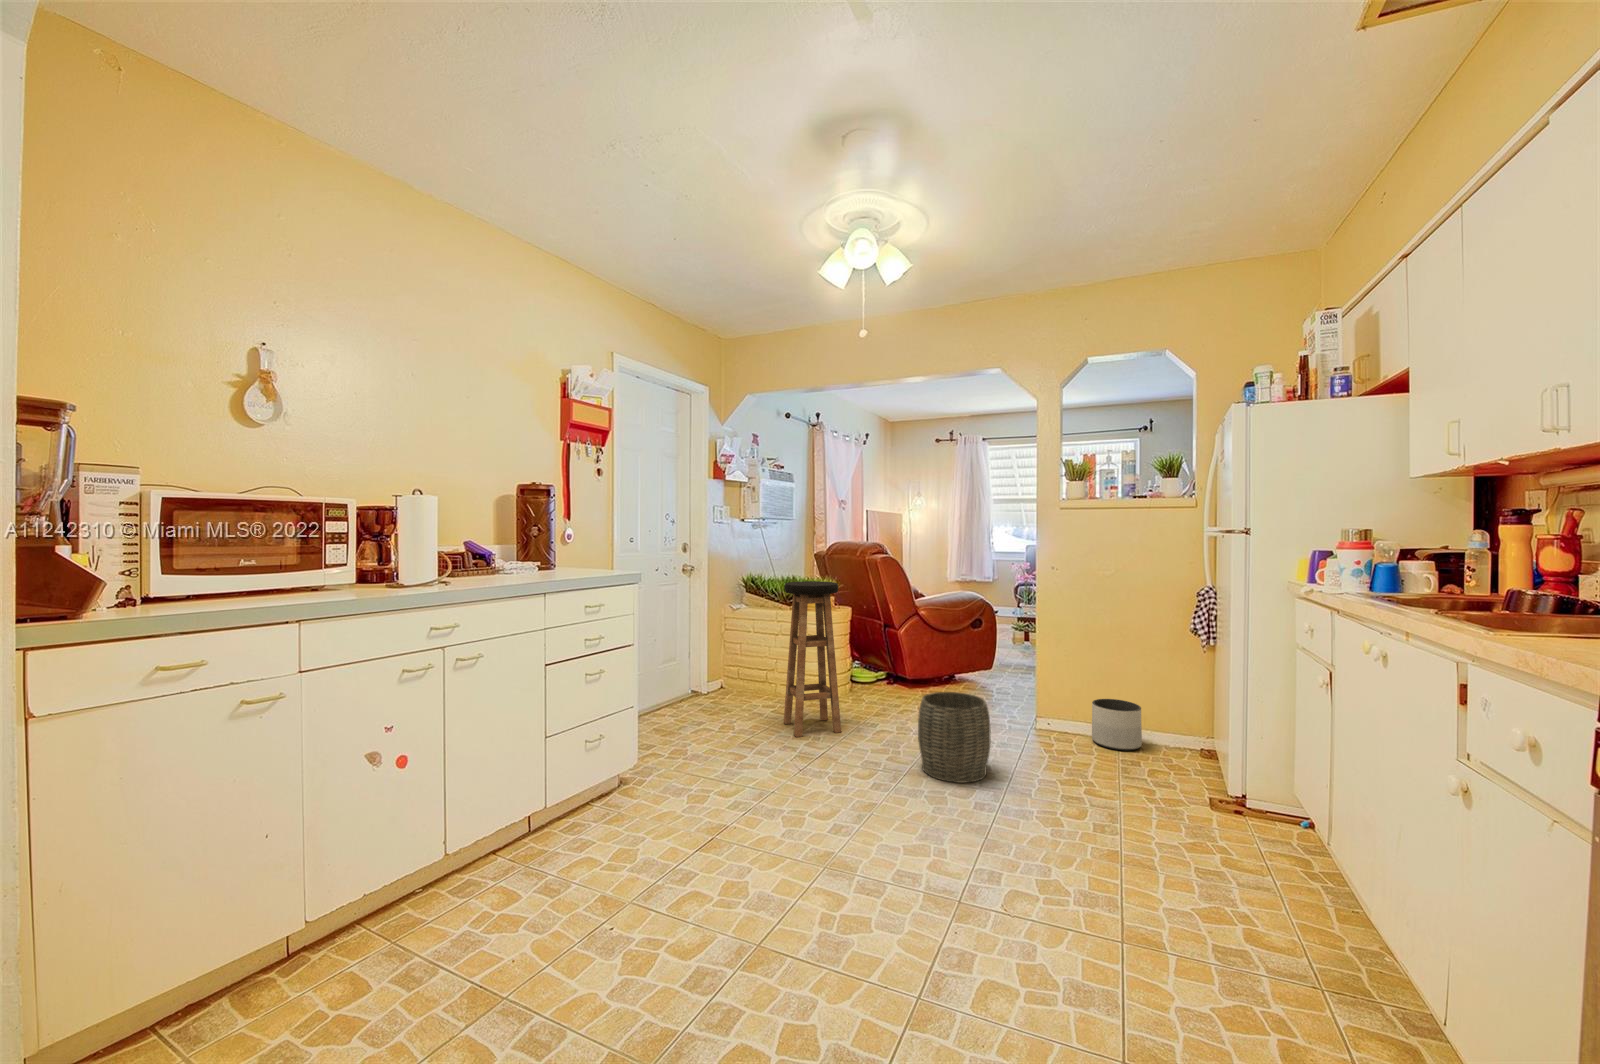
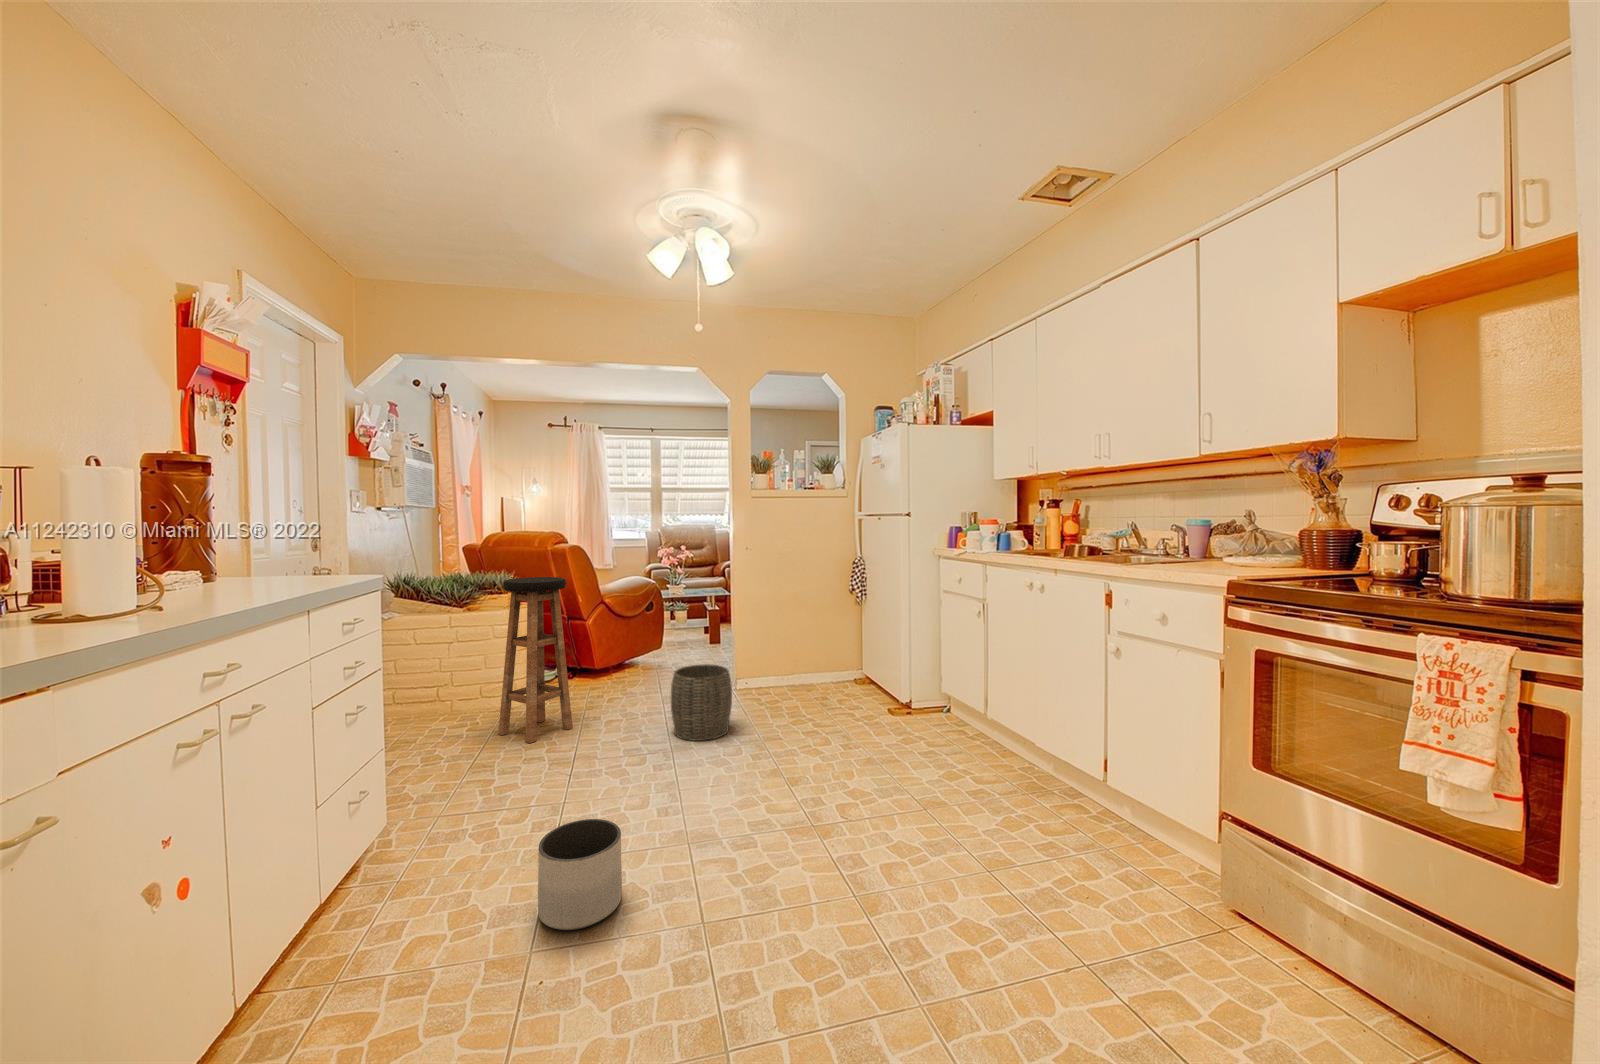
planter: present [1092,699,1142,750] -> present [538,819,622,930]

